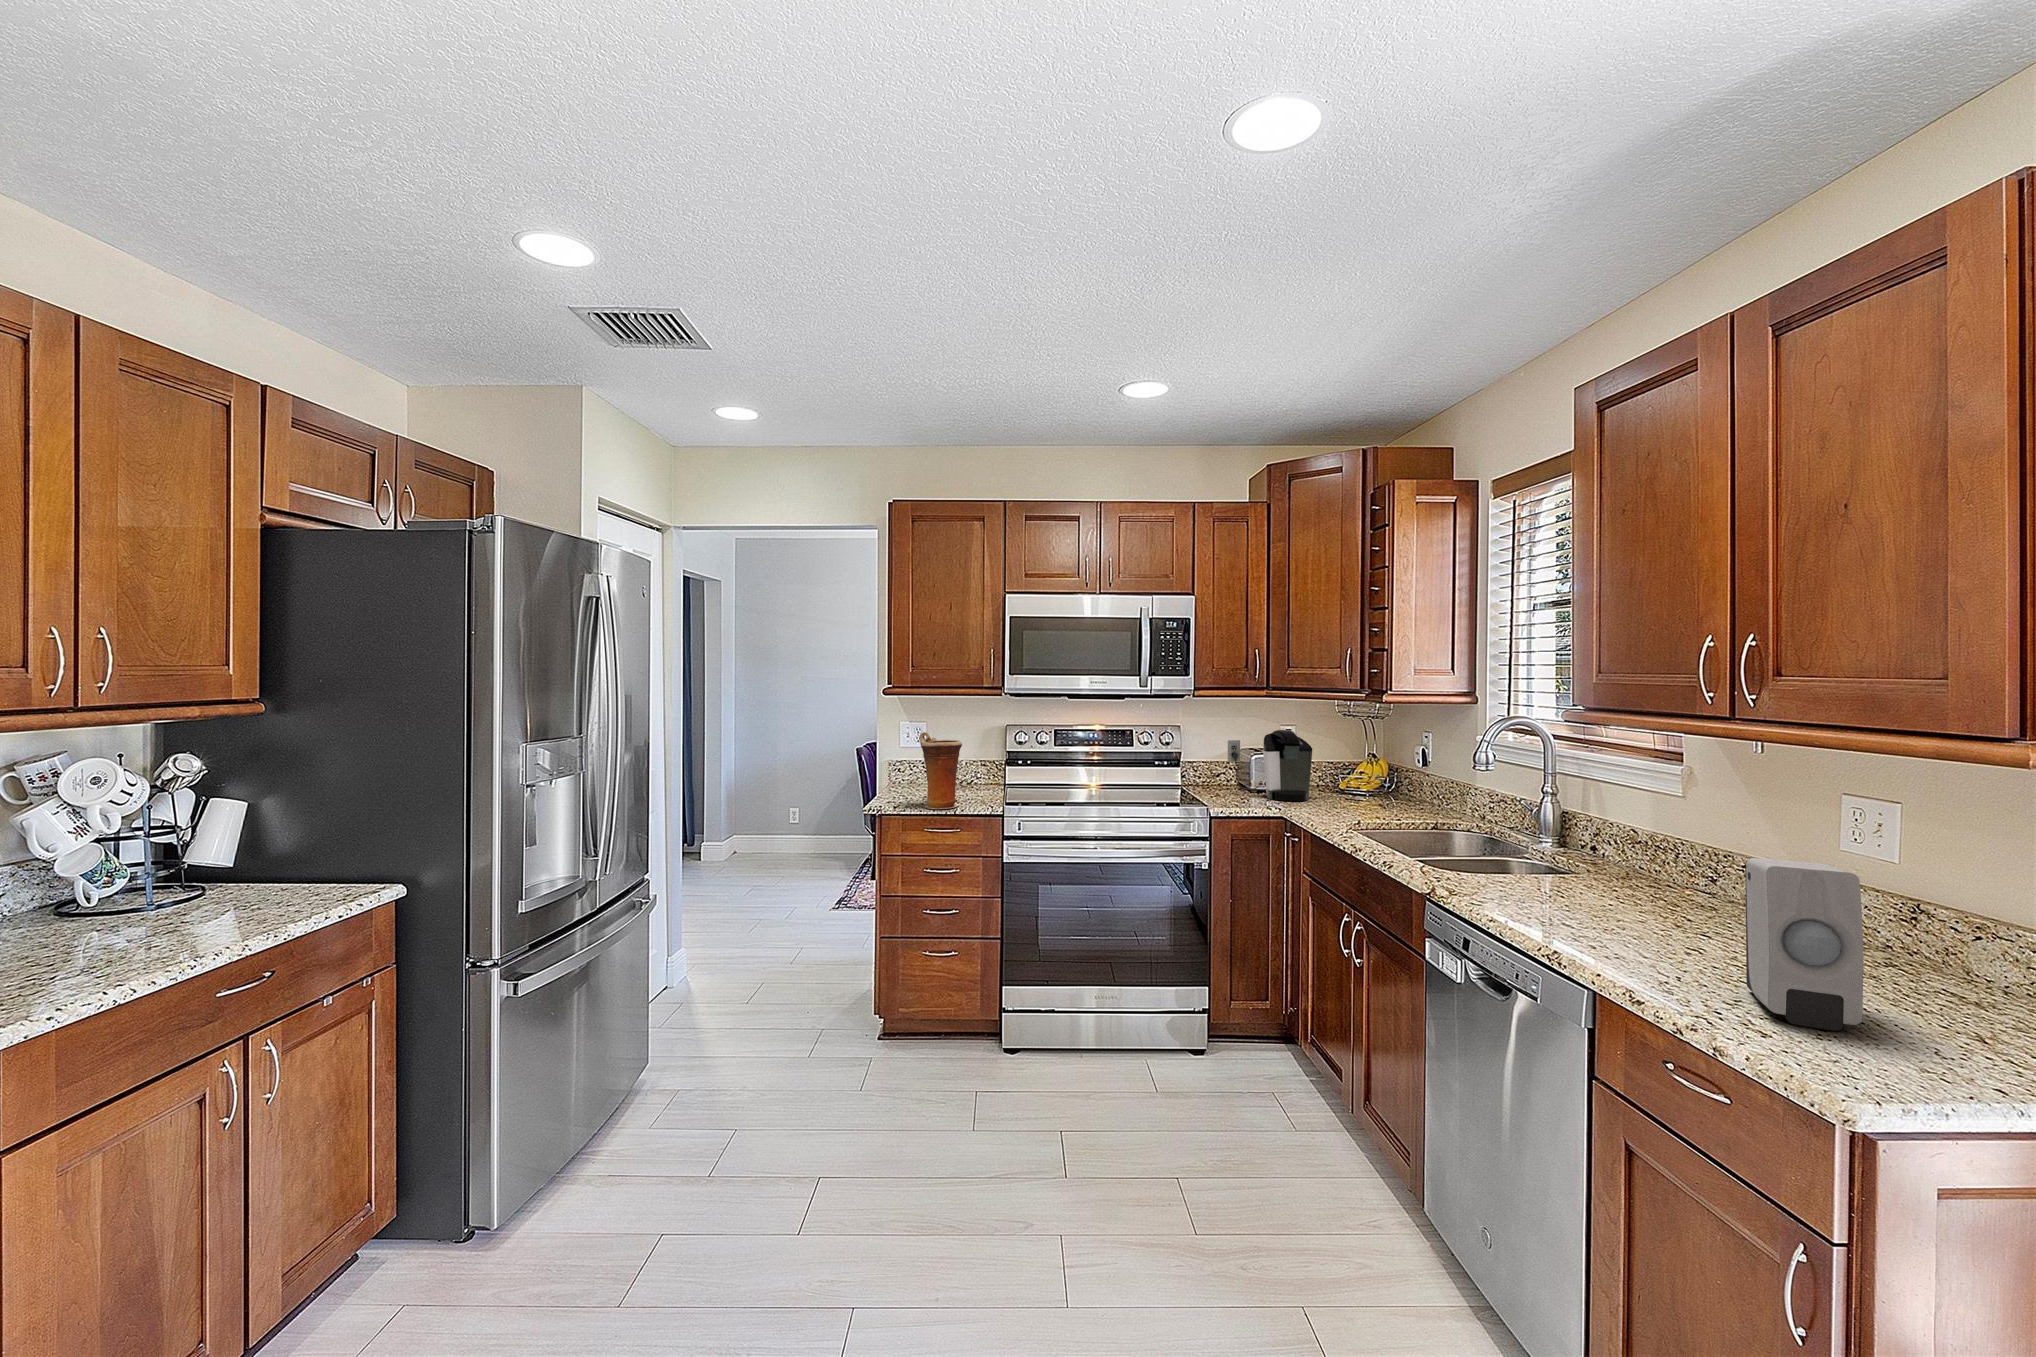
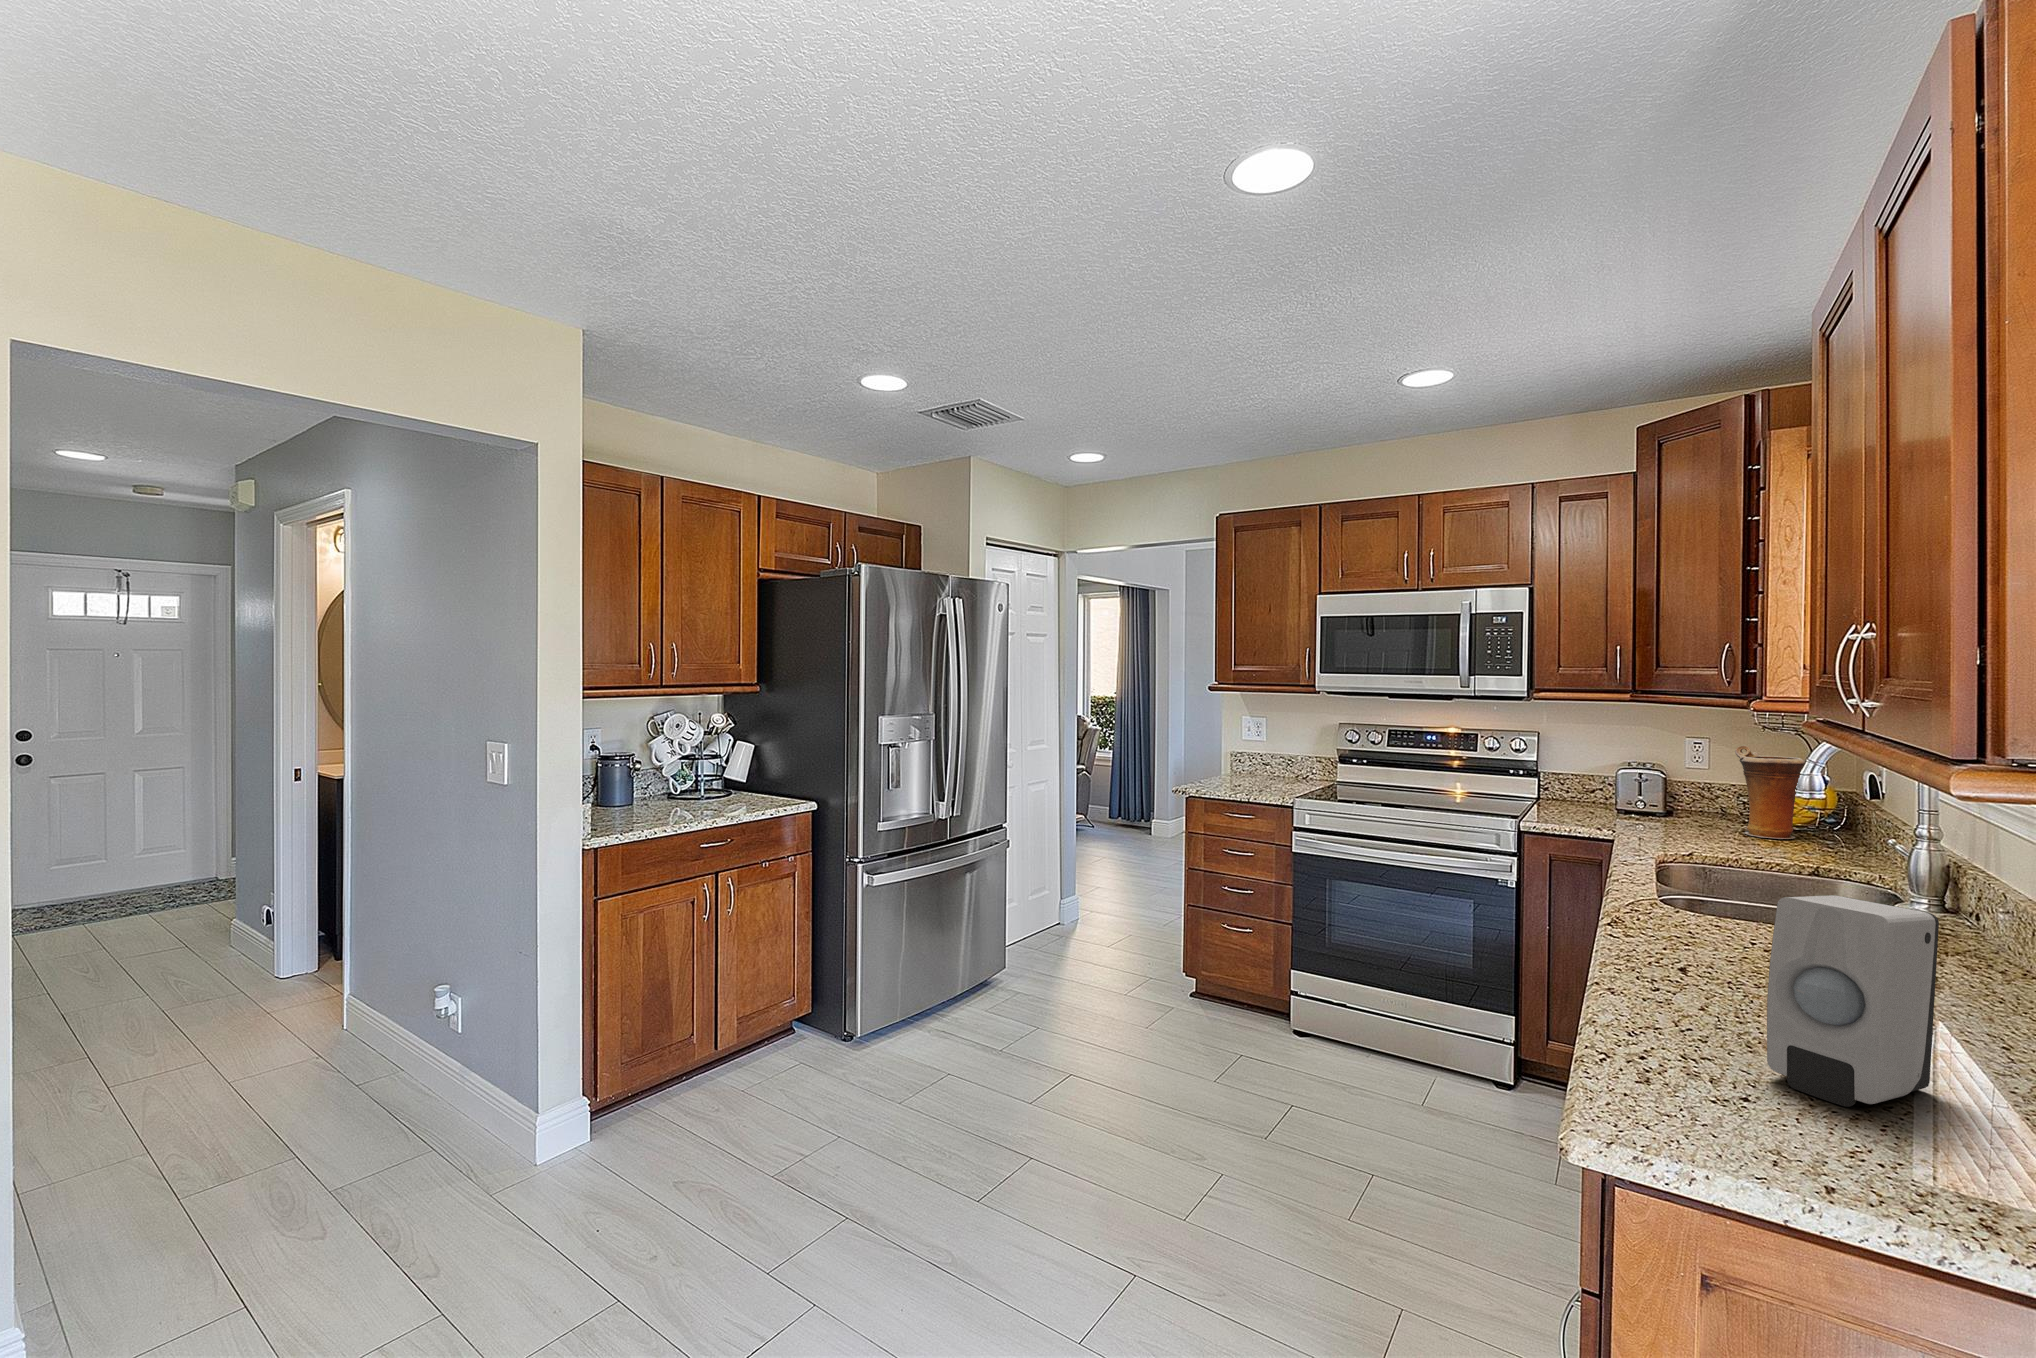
coffee maker: present [1228,730,1312,801] -> none [1590,741,1703,827]
vase: present [919,732,962,809] -> present [1735,745,1805,839]

